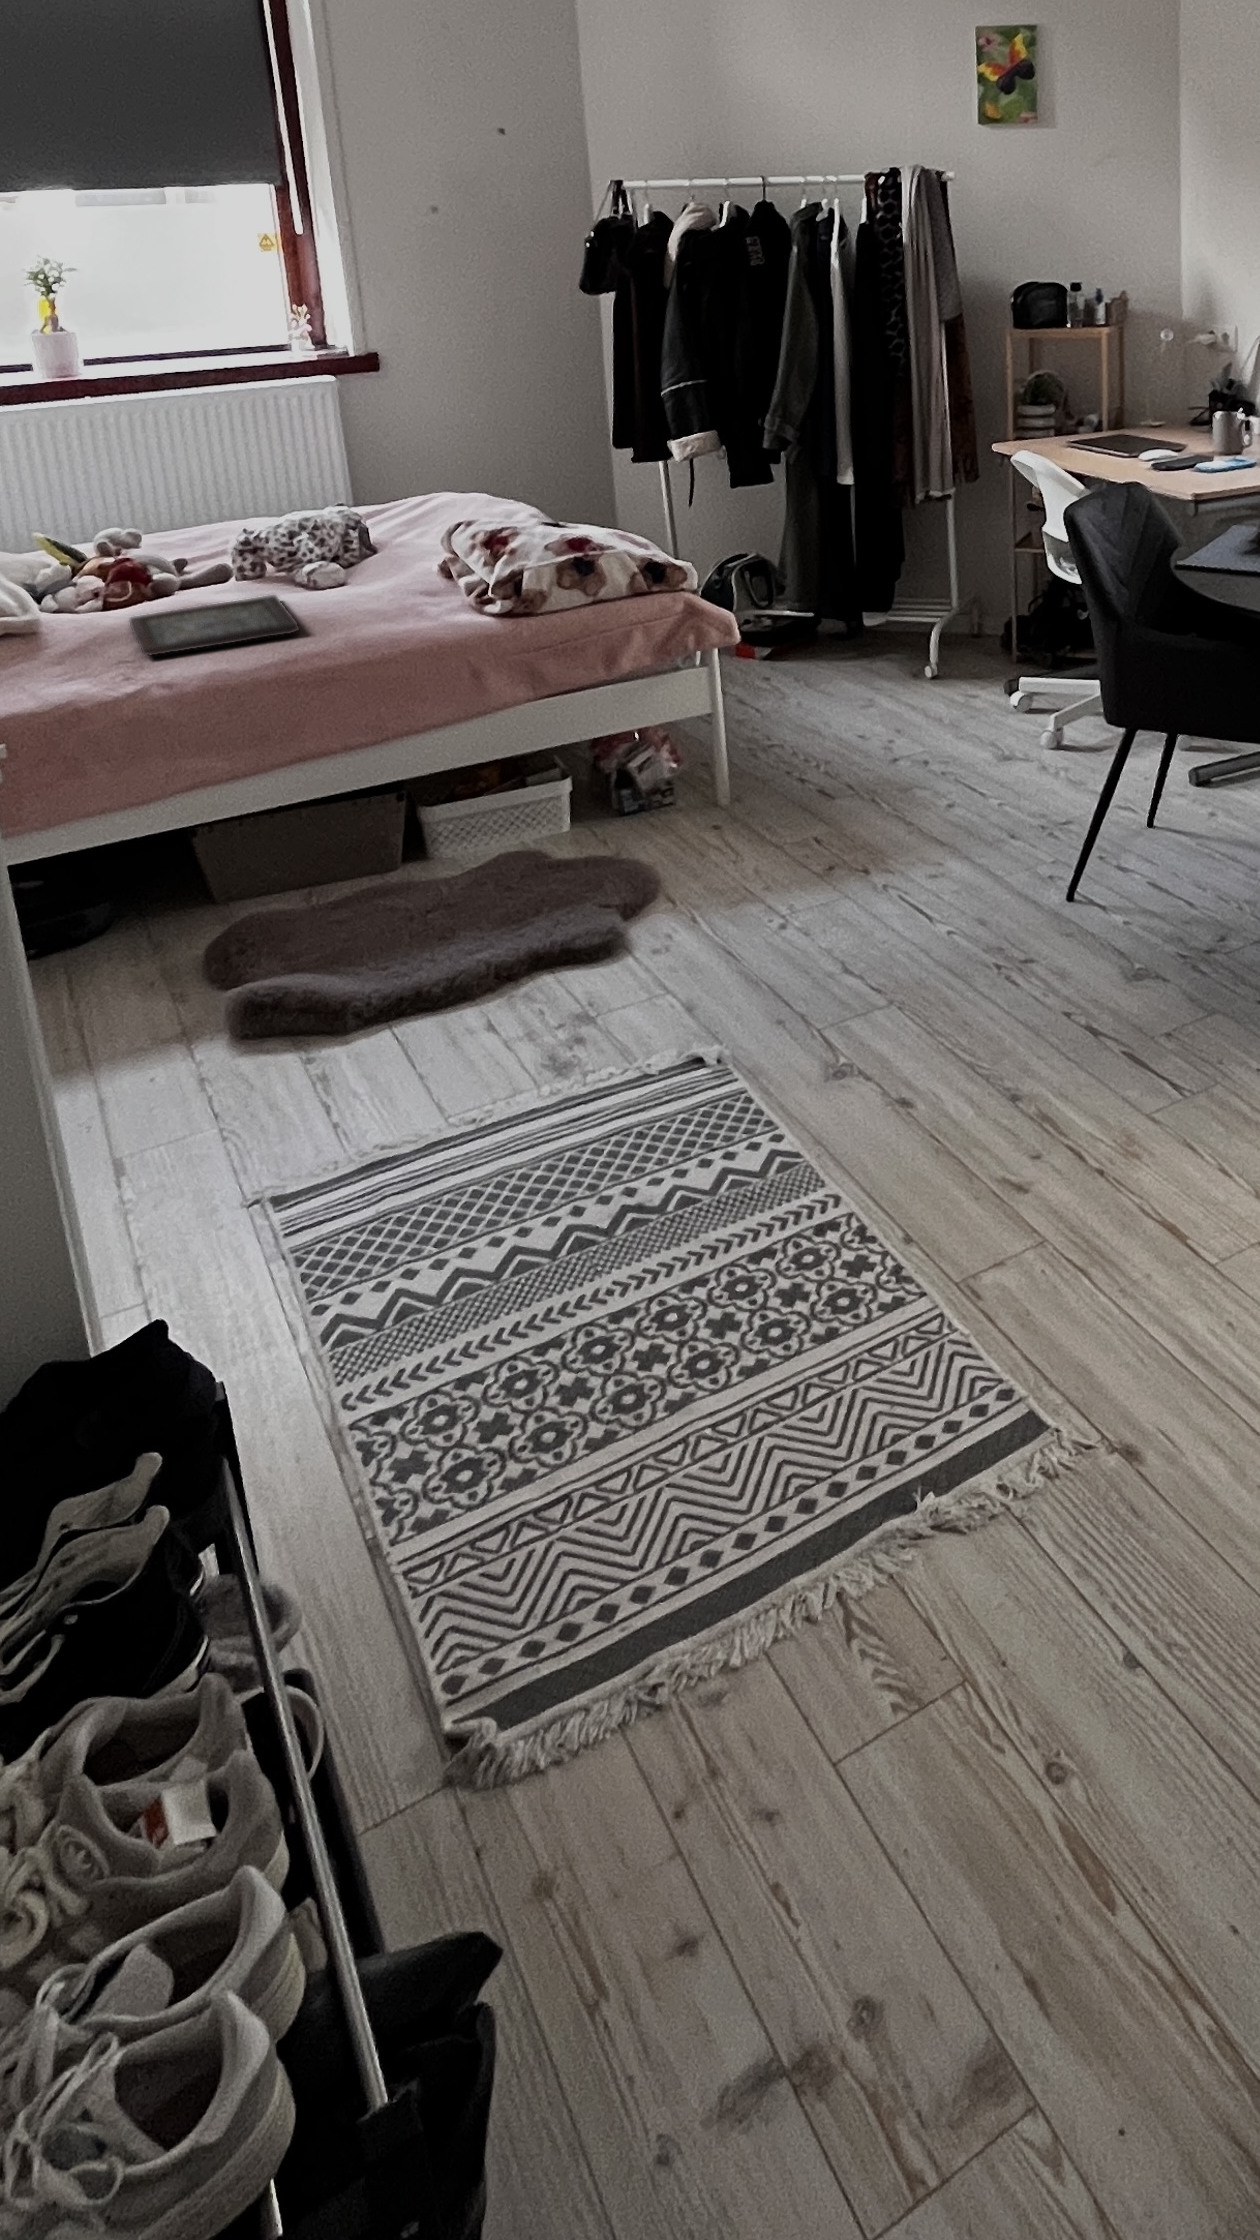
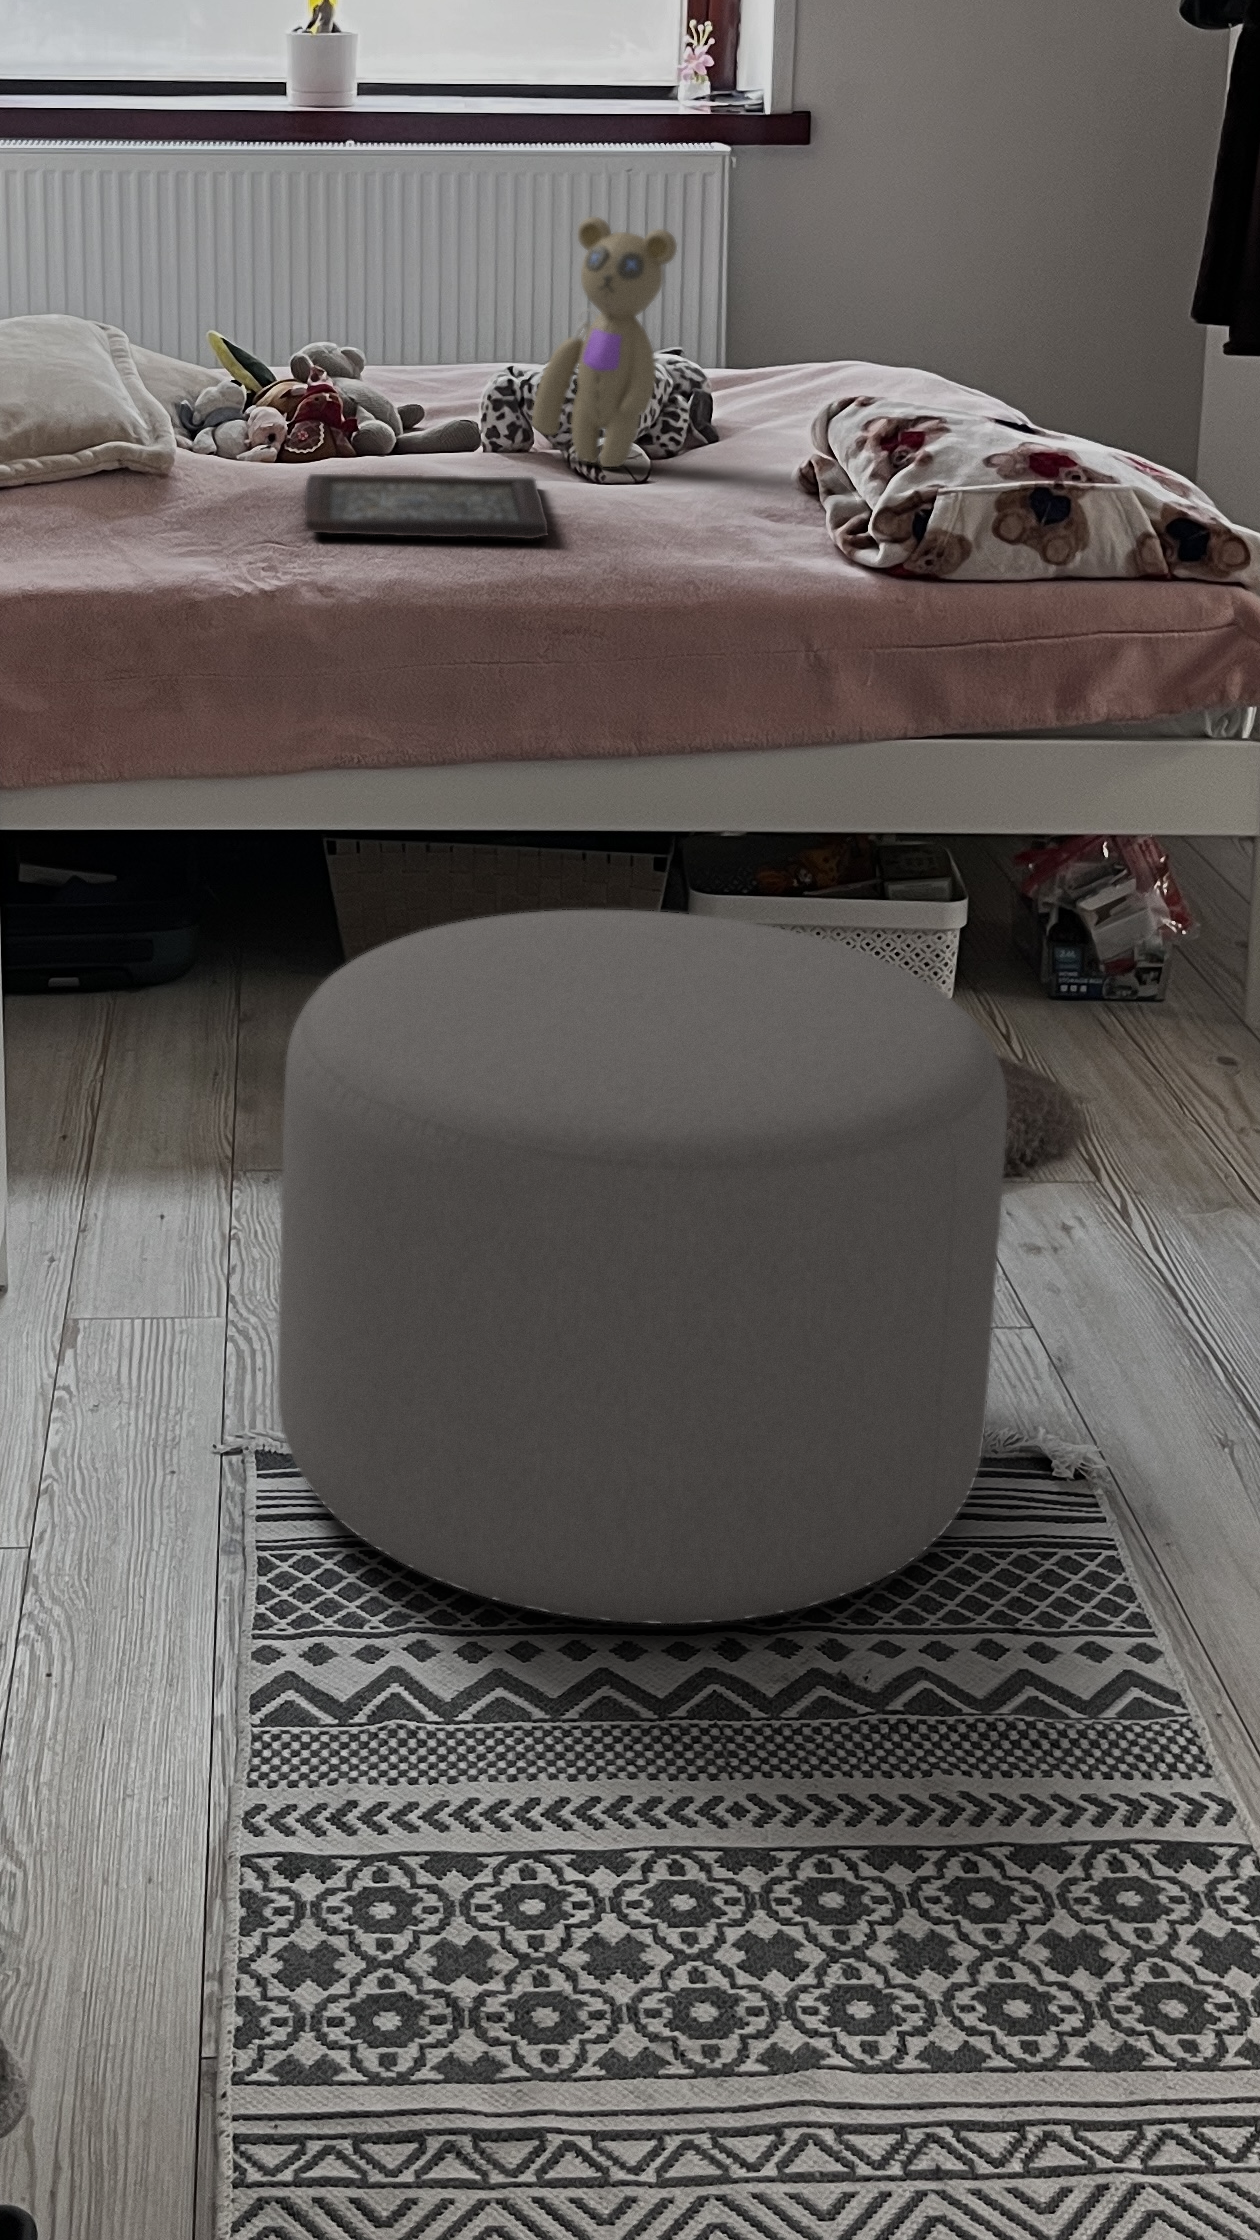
teddy bear: none [262,438,337,580] -> present [532,217,677,467]
ottoman: none [252,832,677,1235] -> present [277,910,1007,1624]

